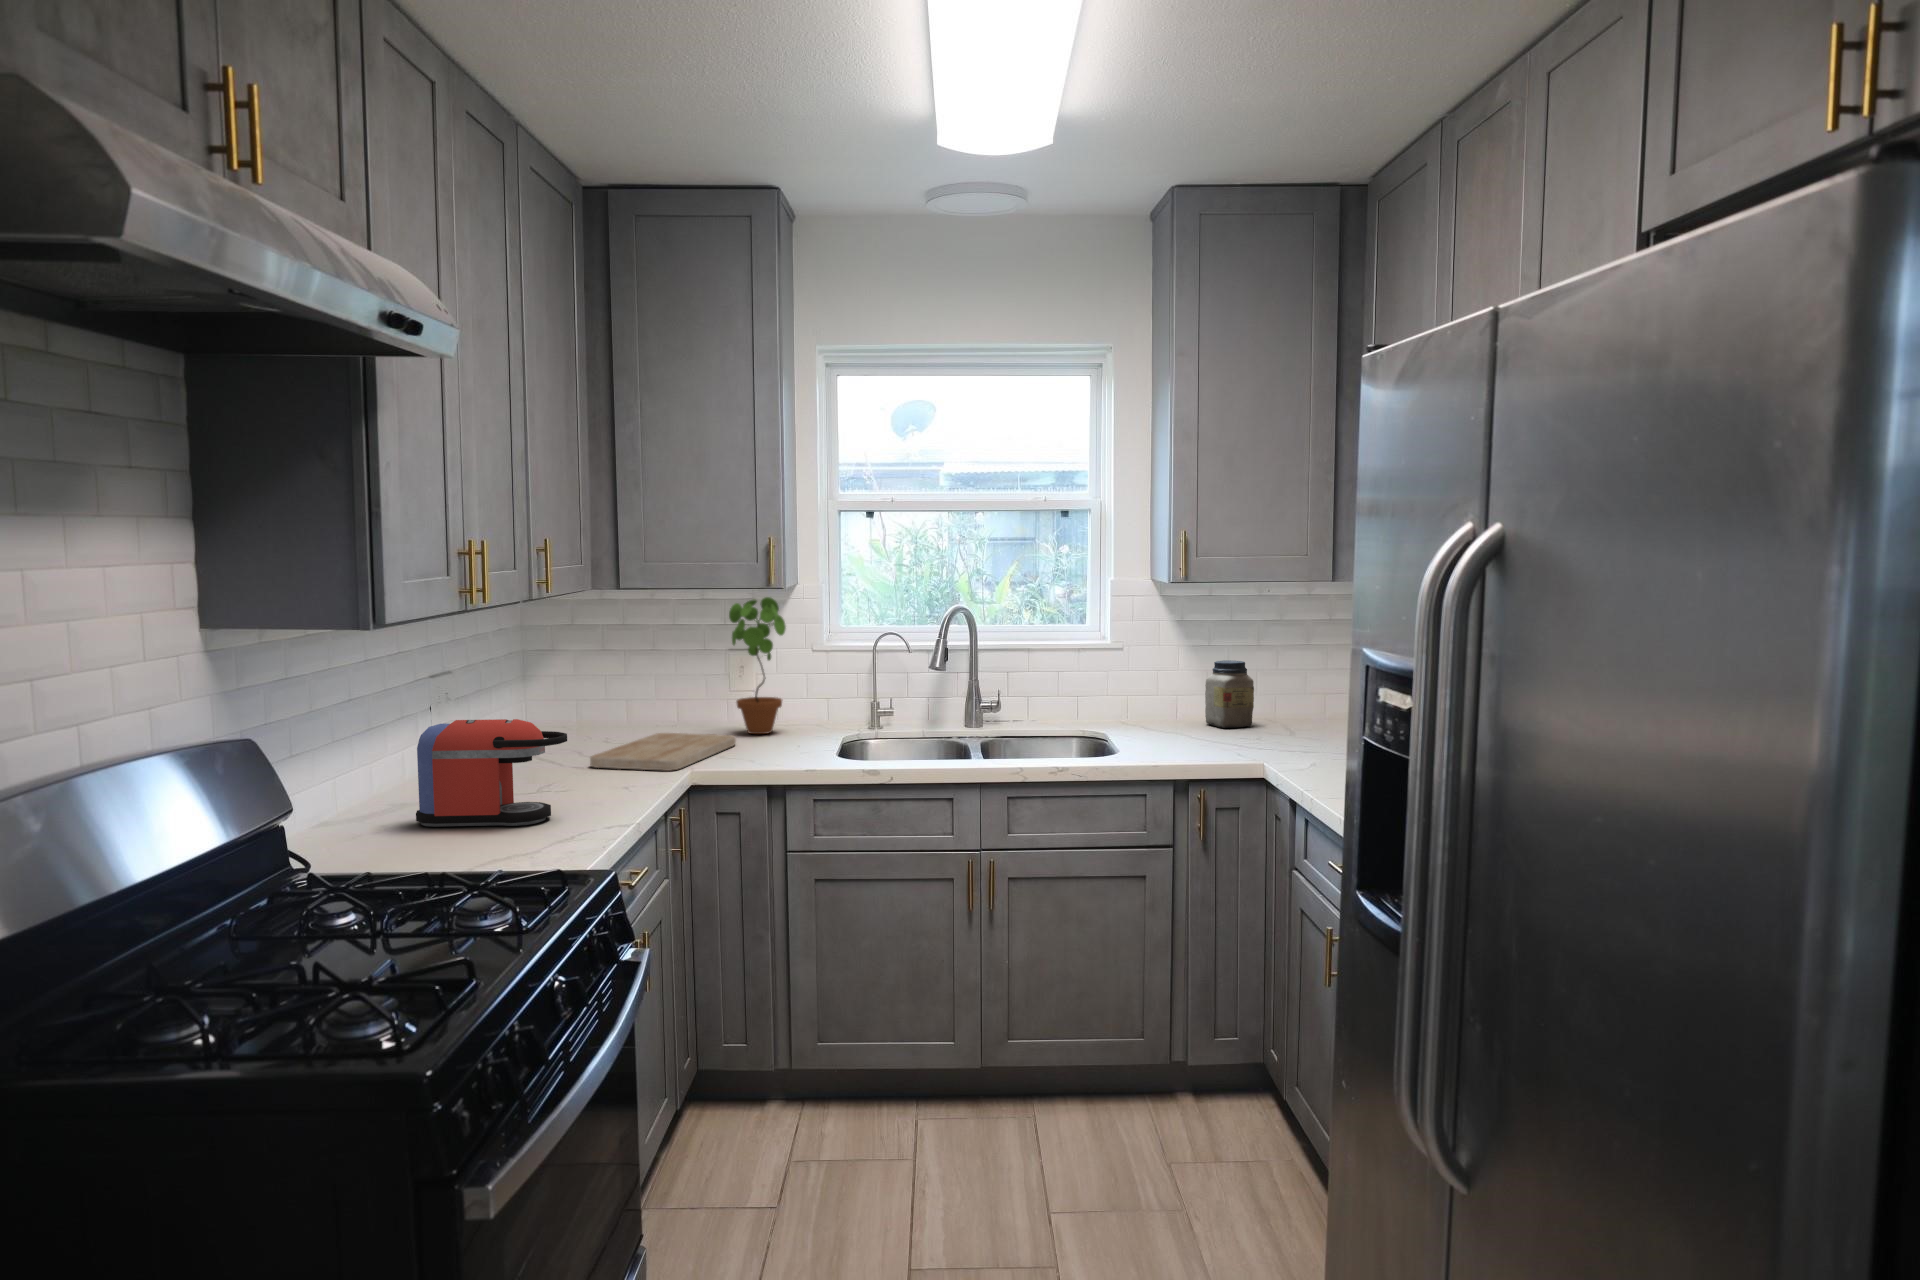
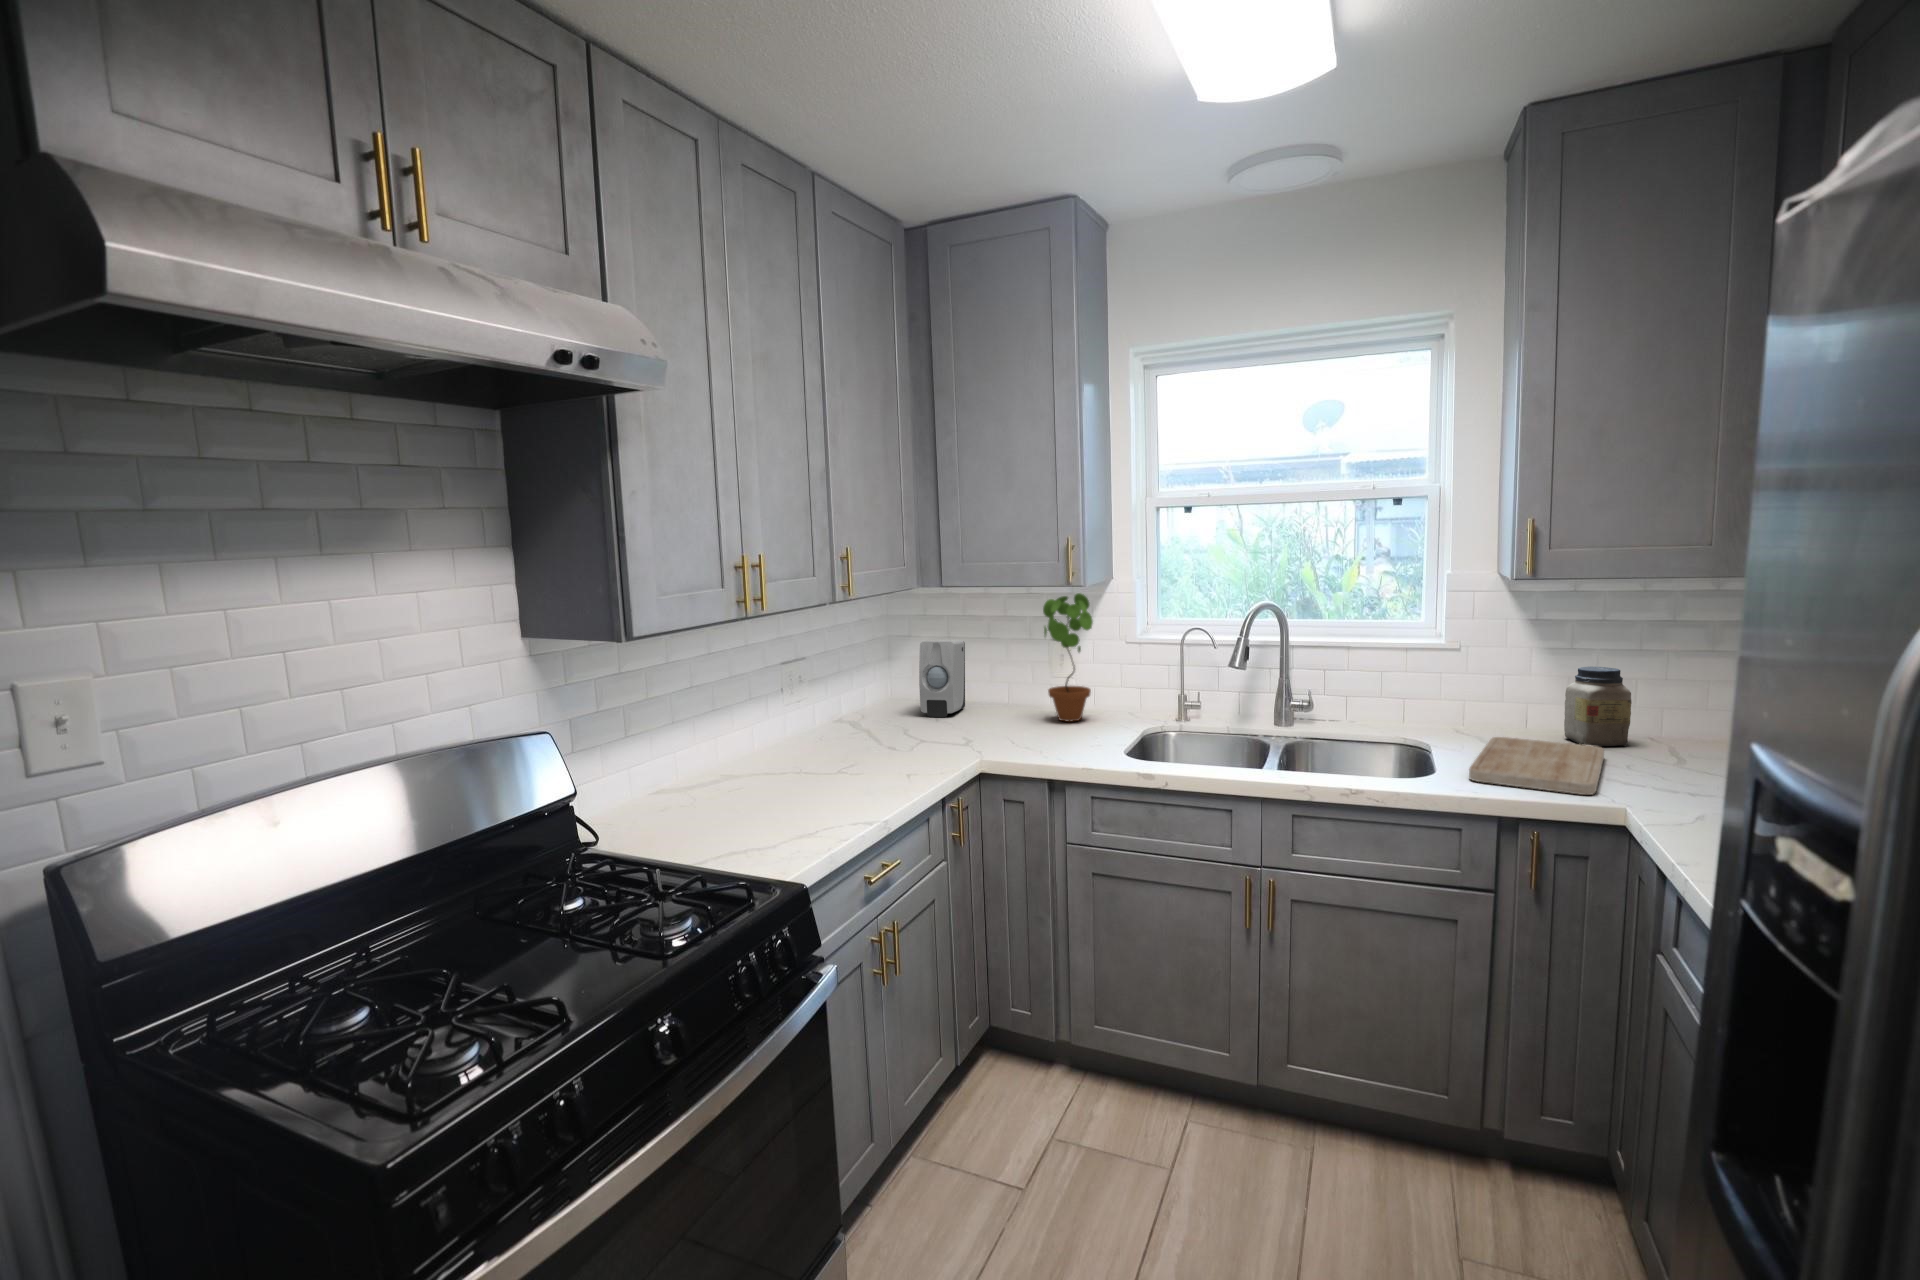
soap dispenser: none [583,651,630,738] -> present [919,640,965,717]
coffee maker: present [416,719,567,827] -> none [707,716,826,815]
cutting board: present [590,733,736,771] -> present [1469,737,1604,795]

